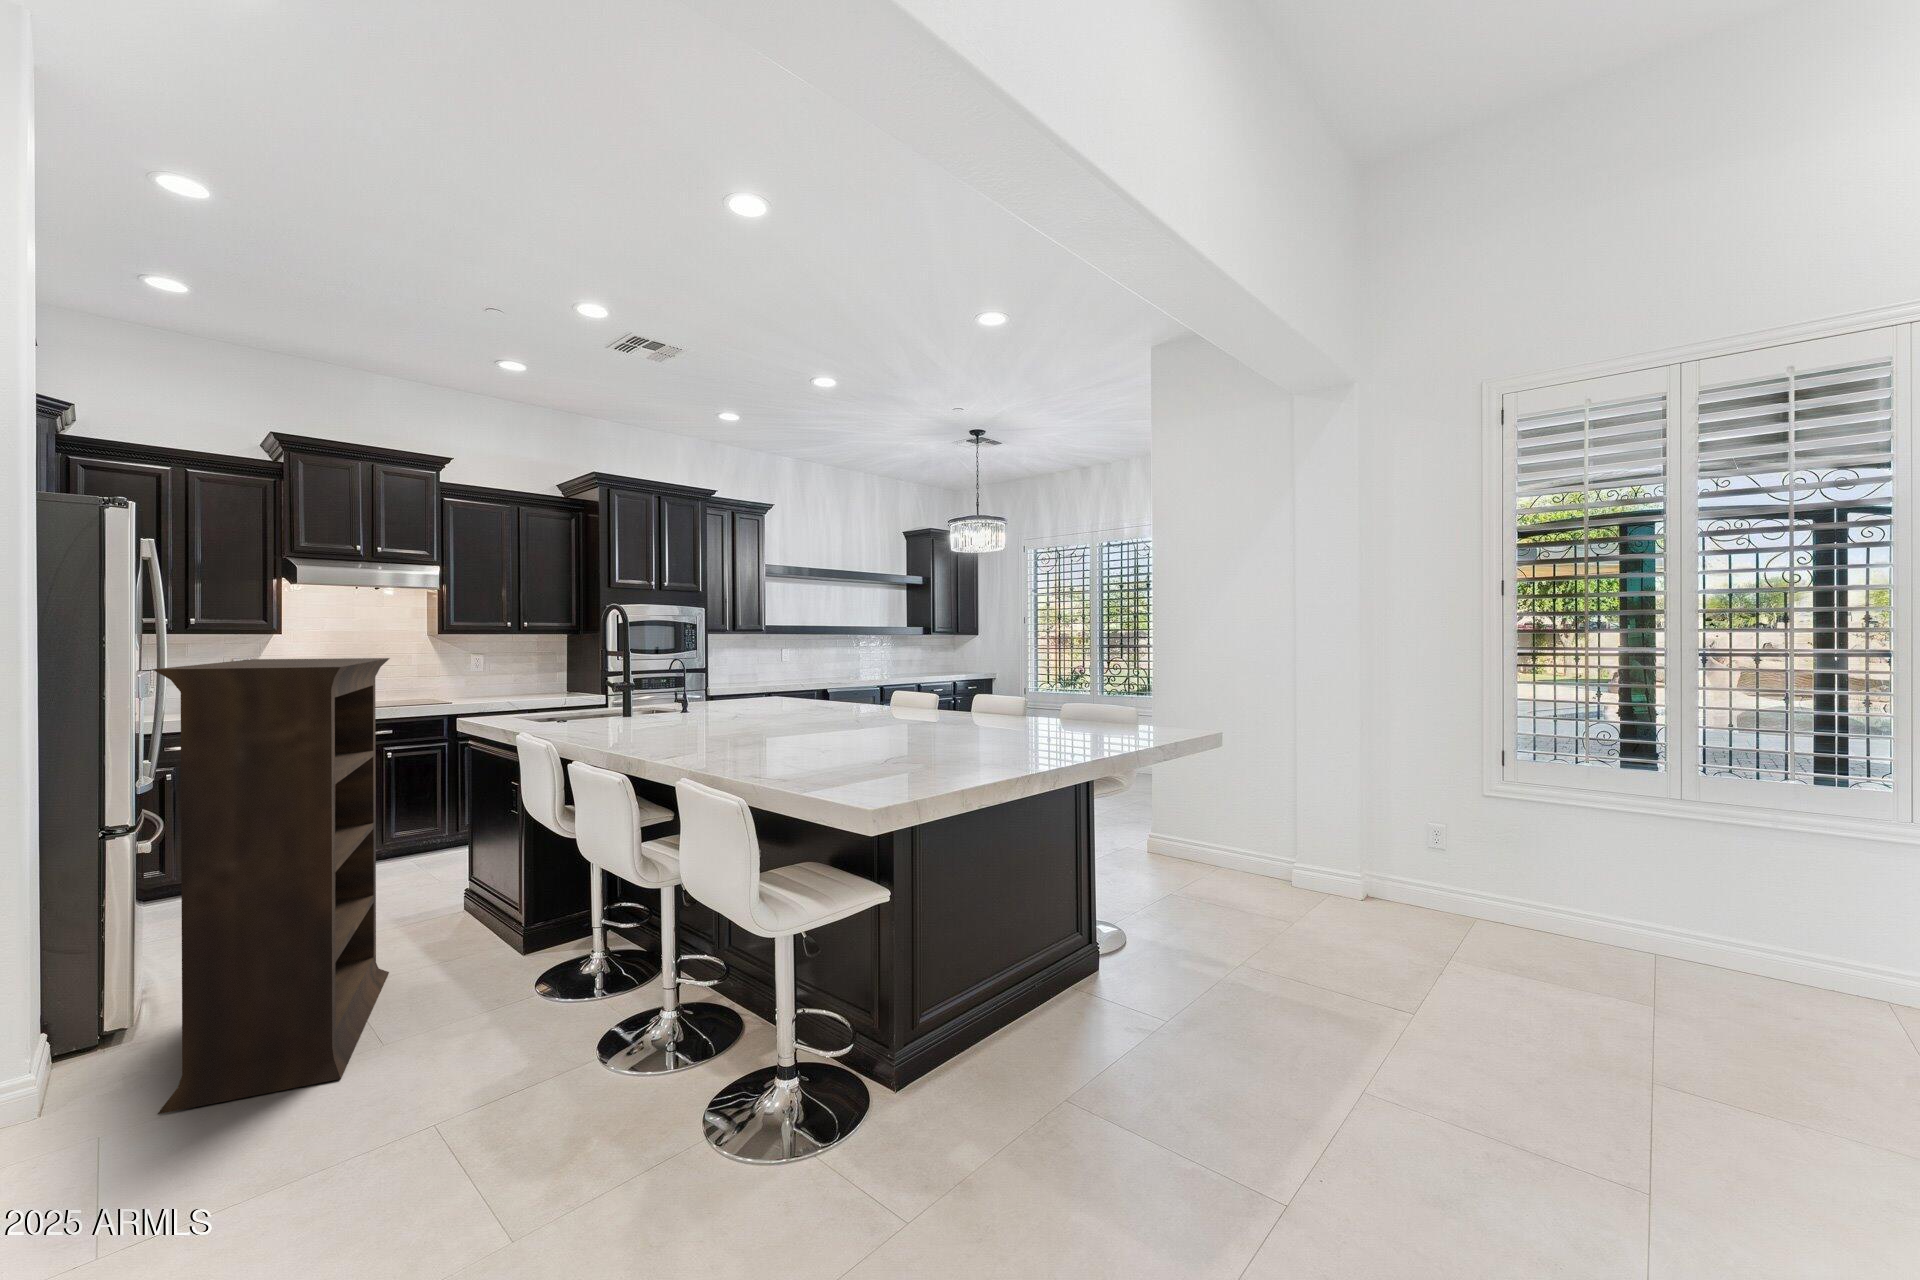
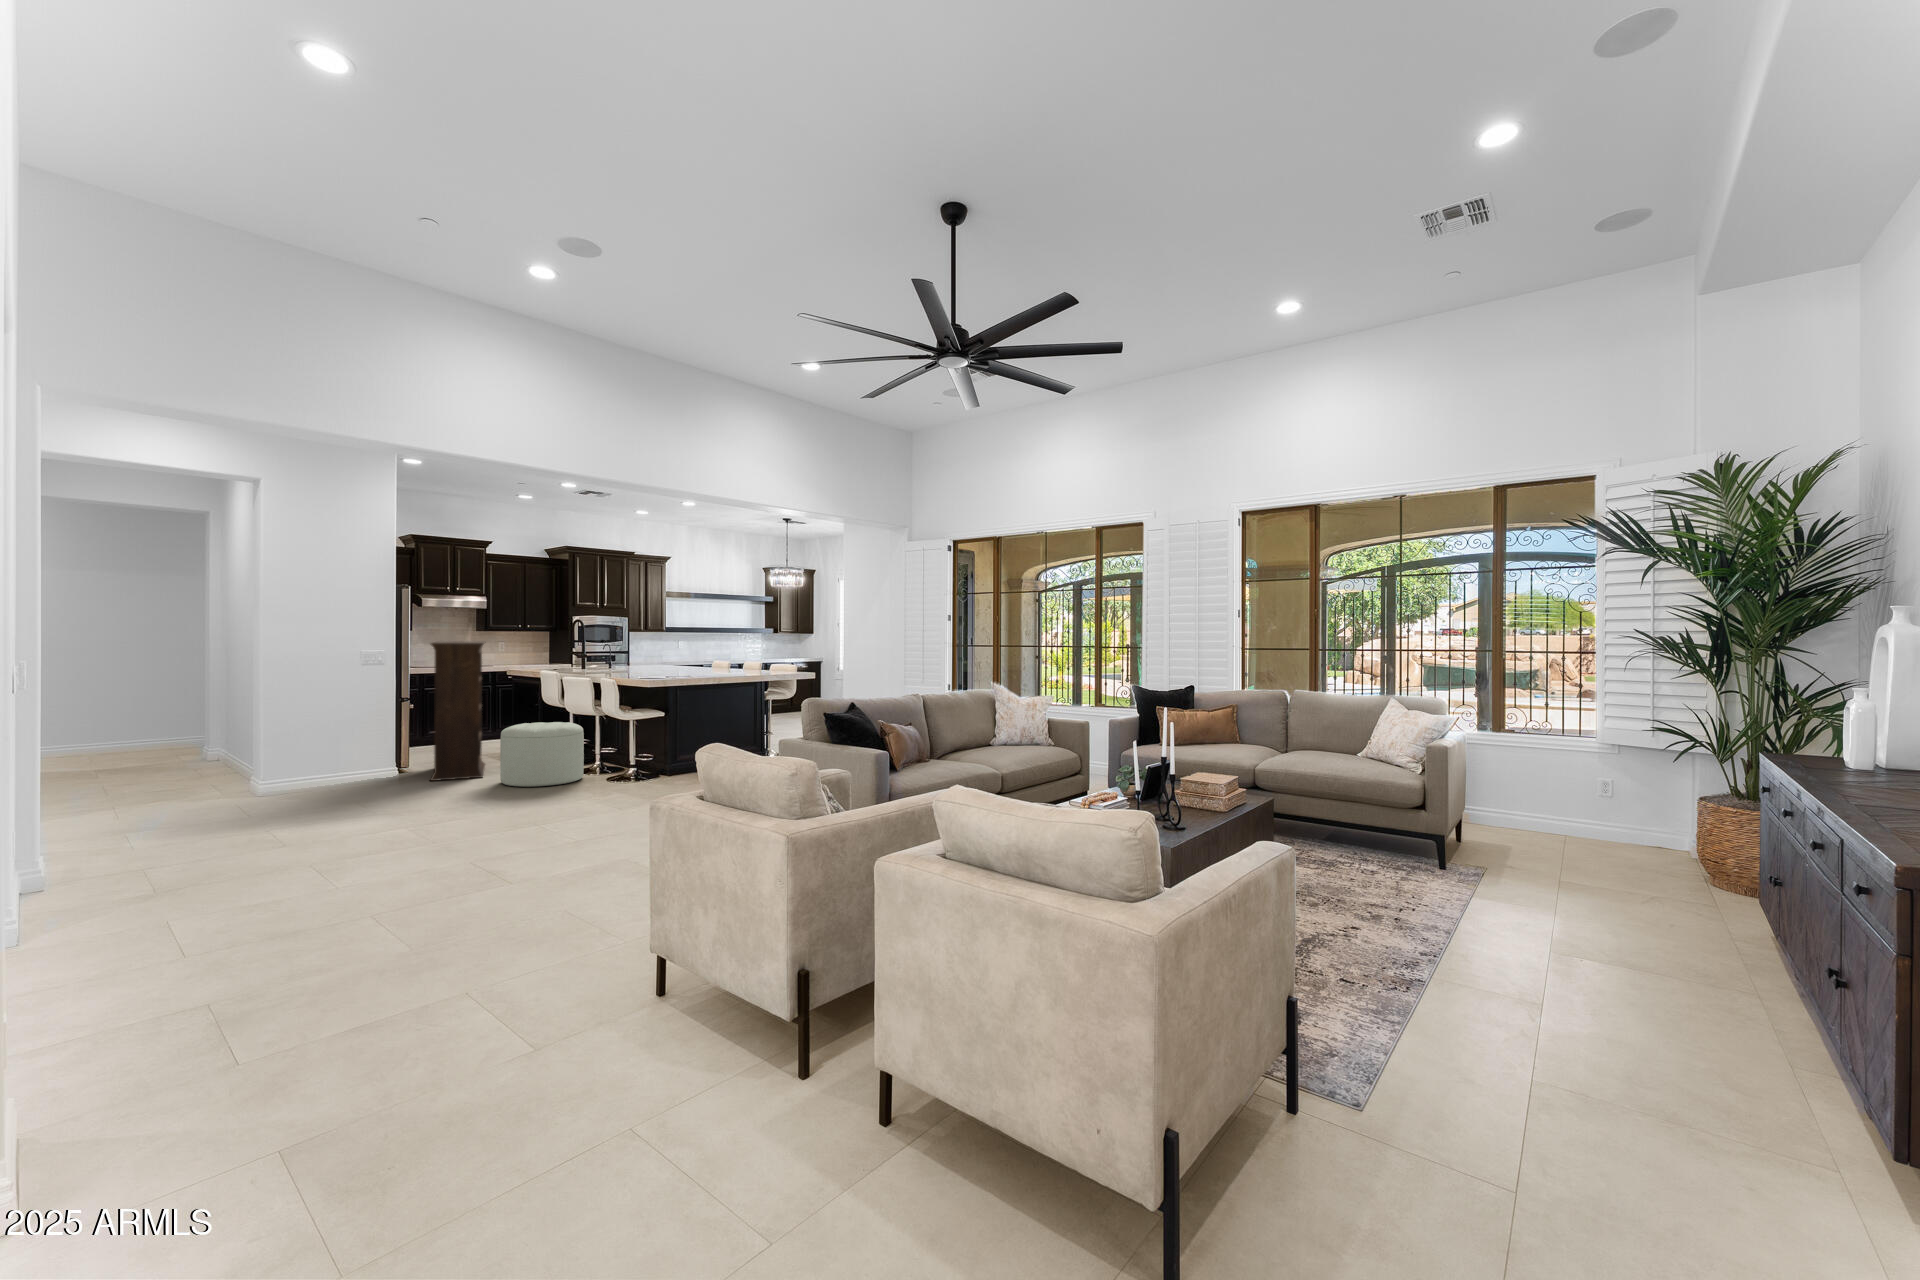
ottoman: none [376,899,645,1174] -> present [500,722,584,787]

